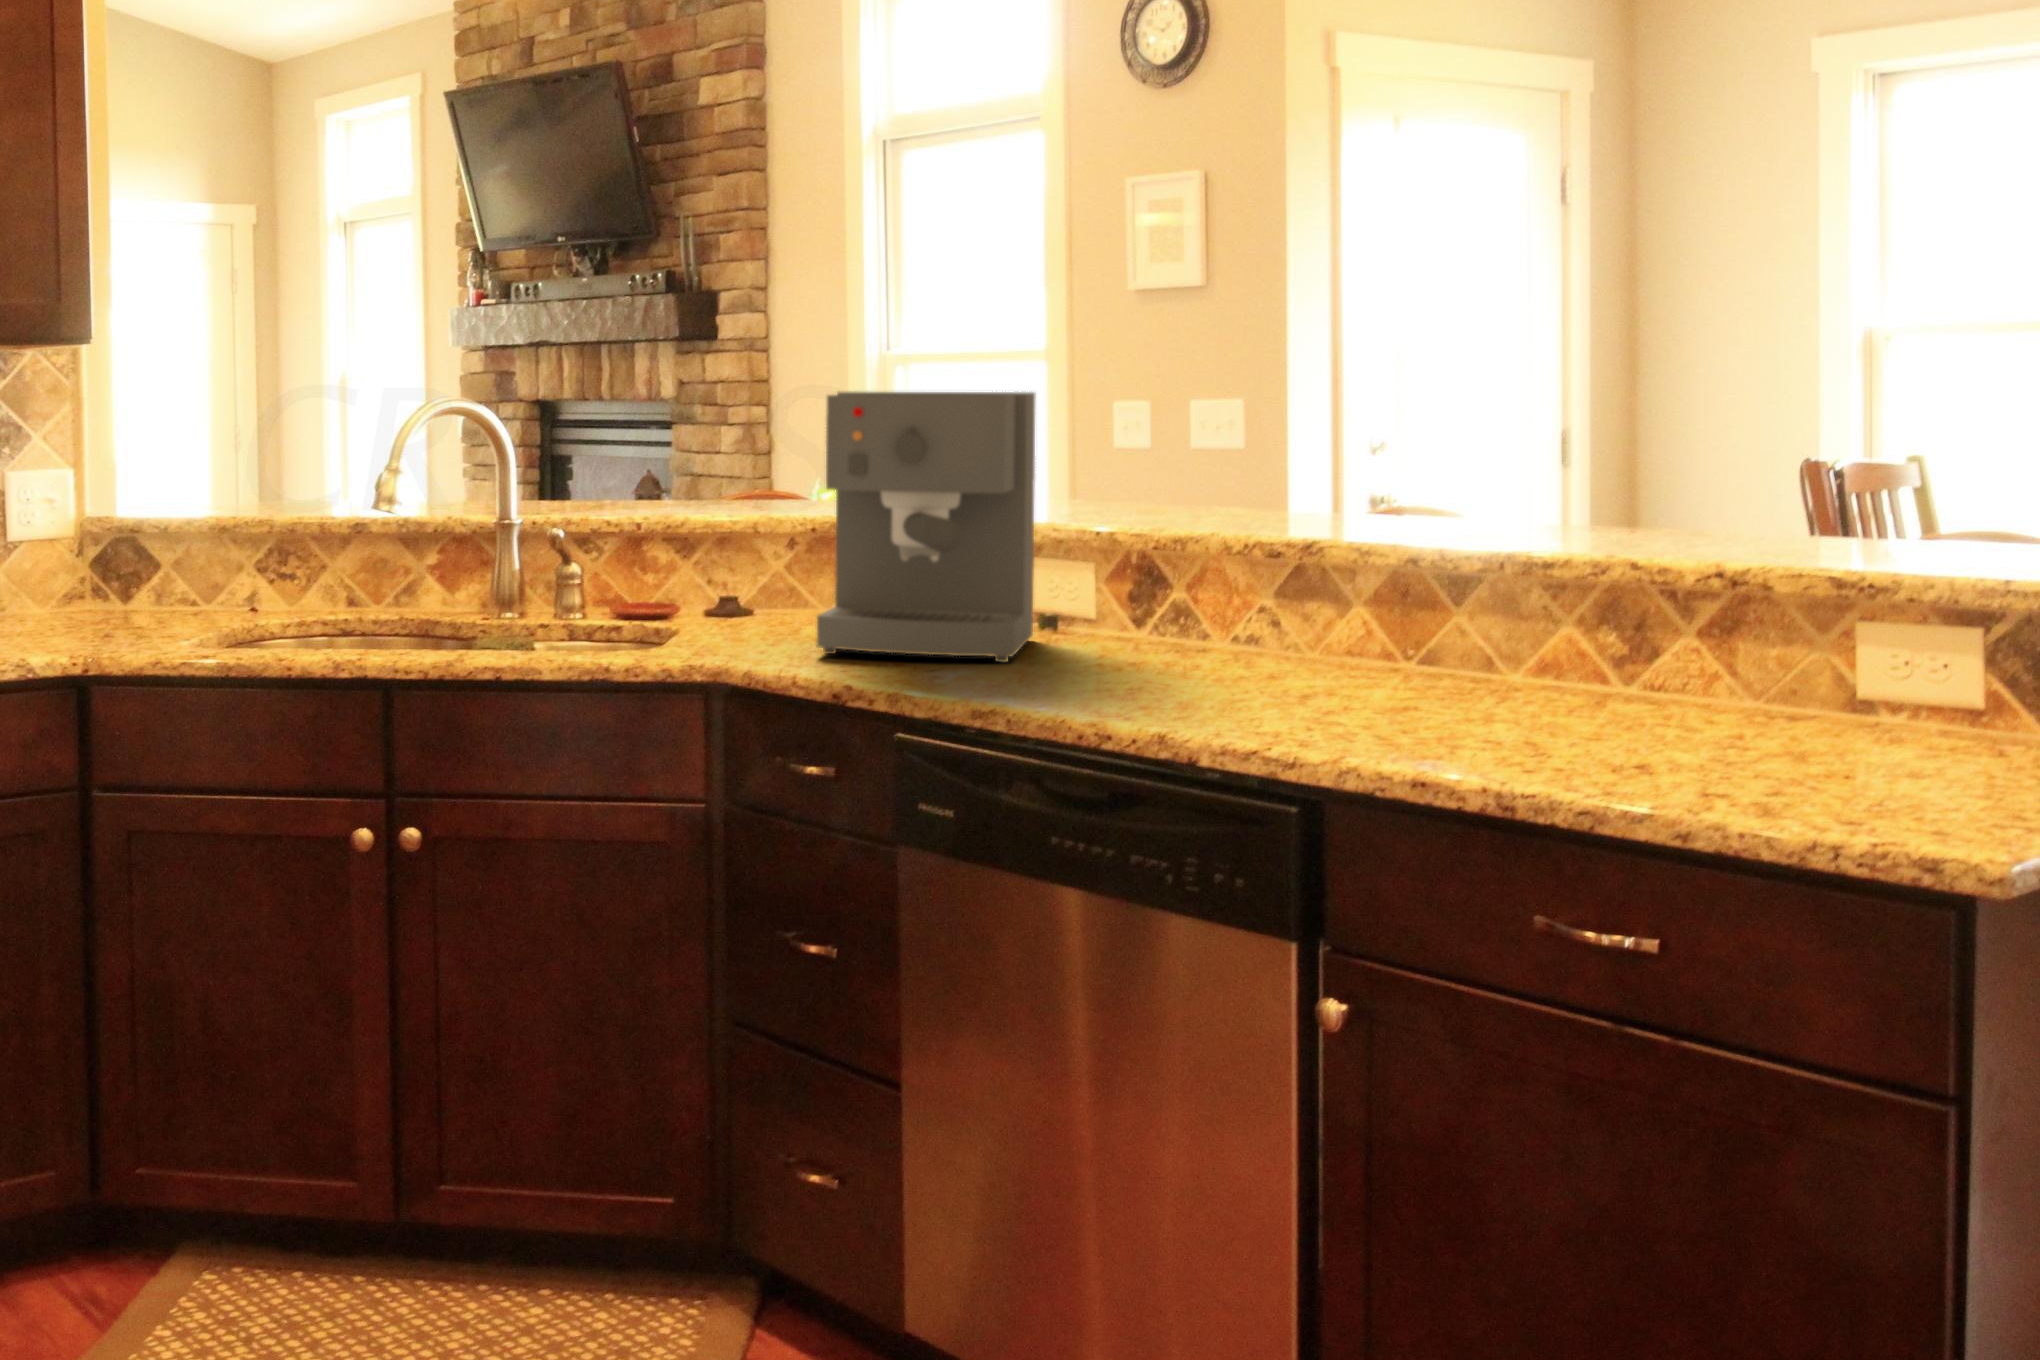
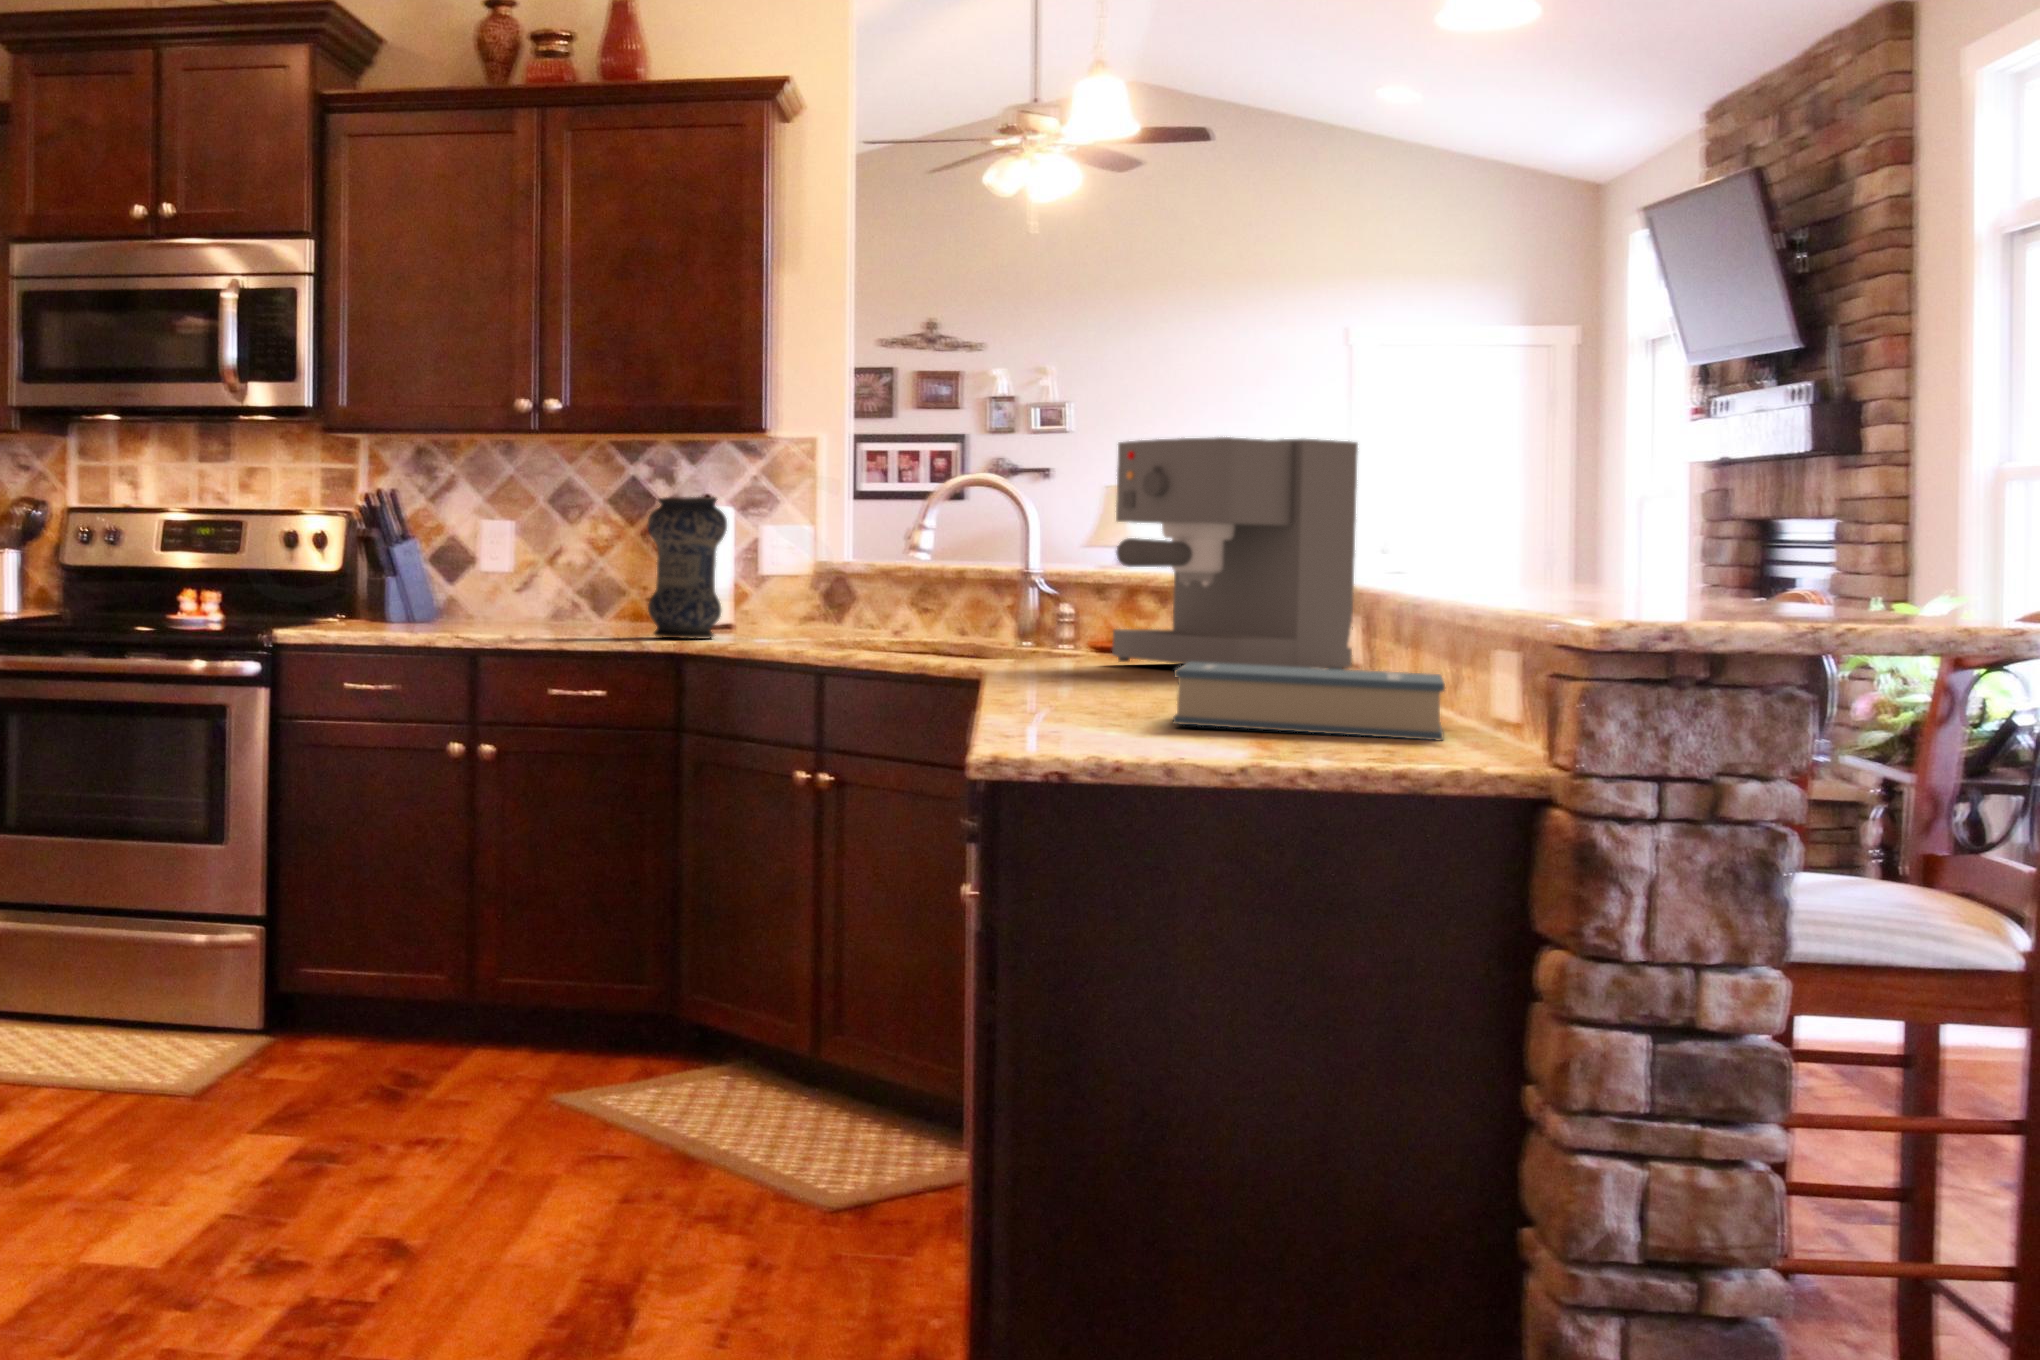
vase: none [17,451,133,658] -> present [647,497,727,639]
hardback book: none [1534,700,1902,807] -> present [1173,662,1445,740]

